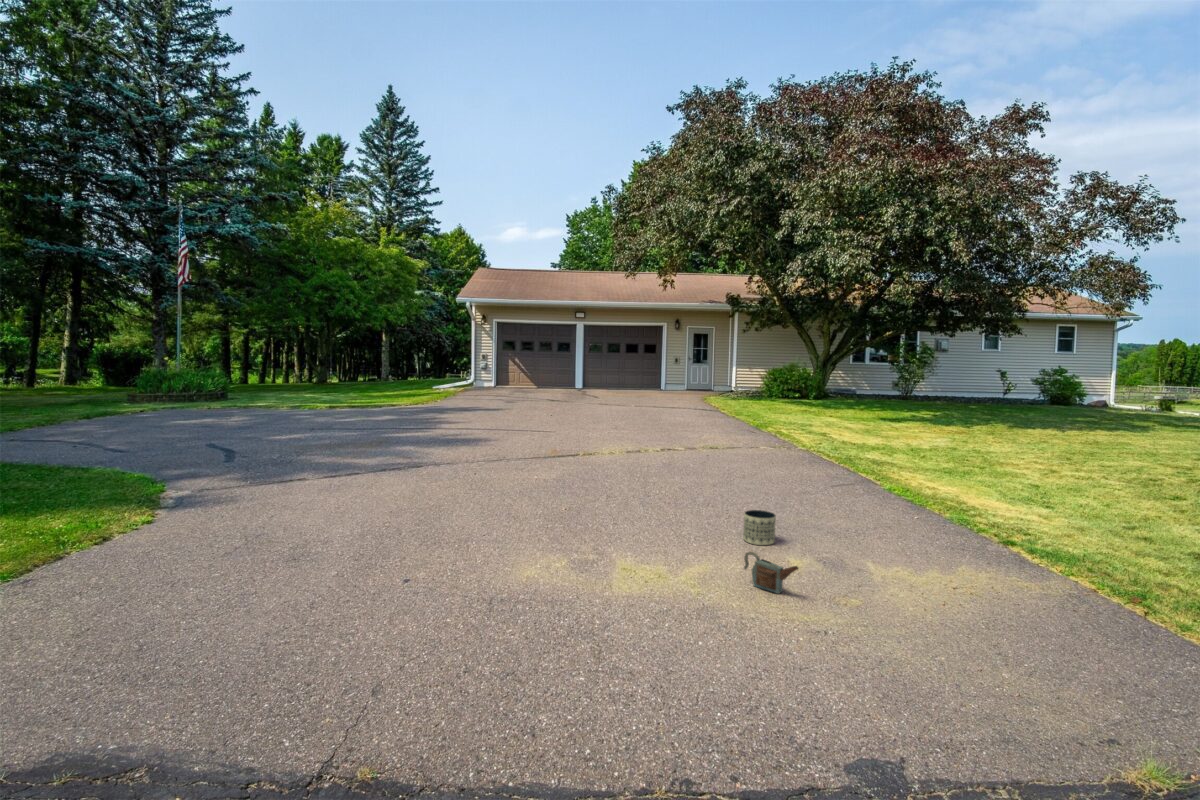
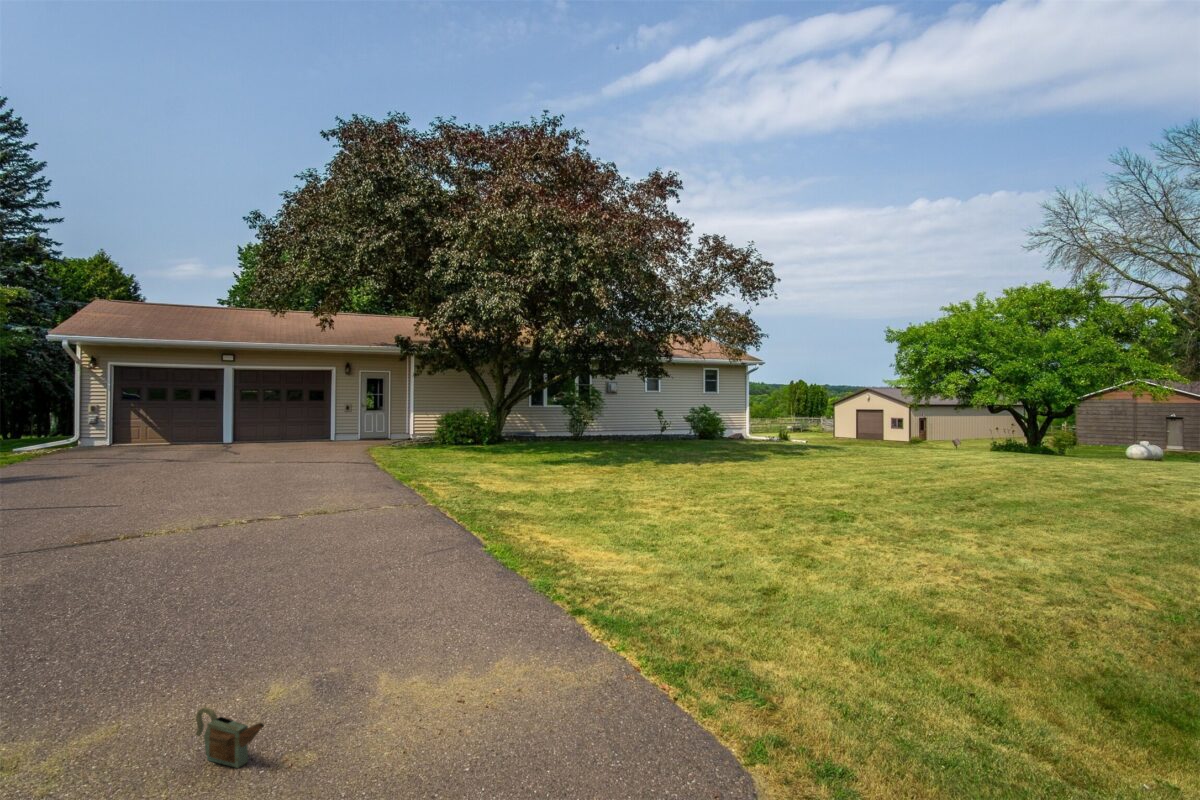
planter: present [743,510,776,545] -> none [259,620,305,672]

